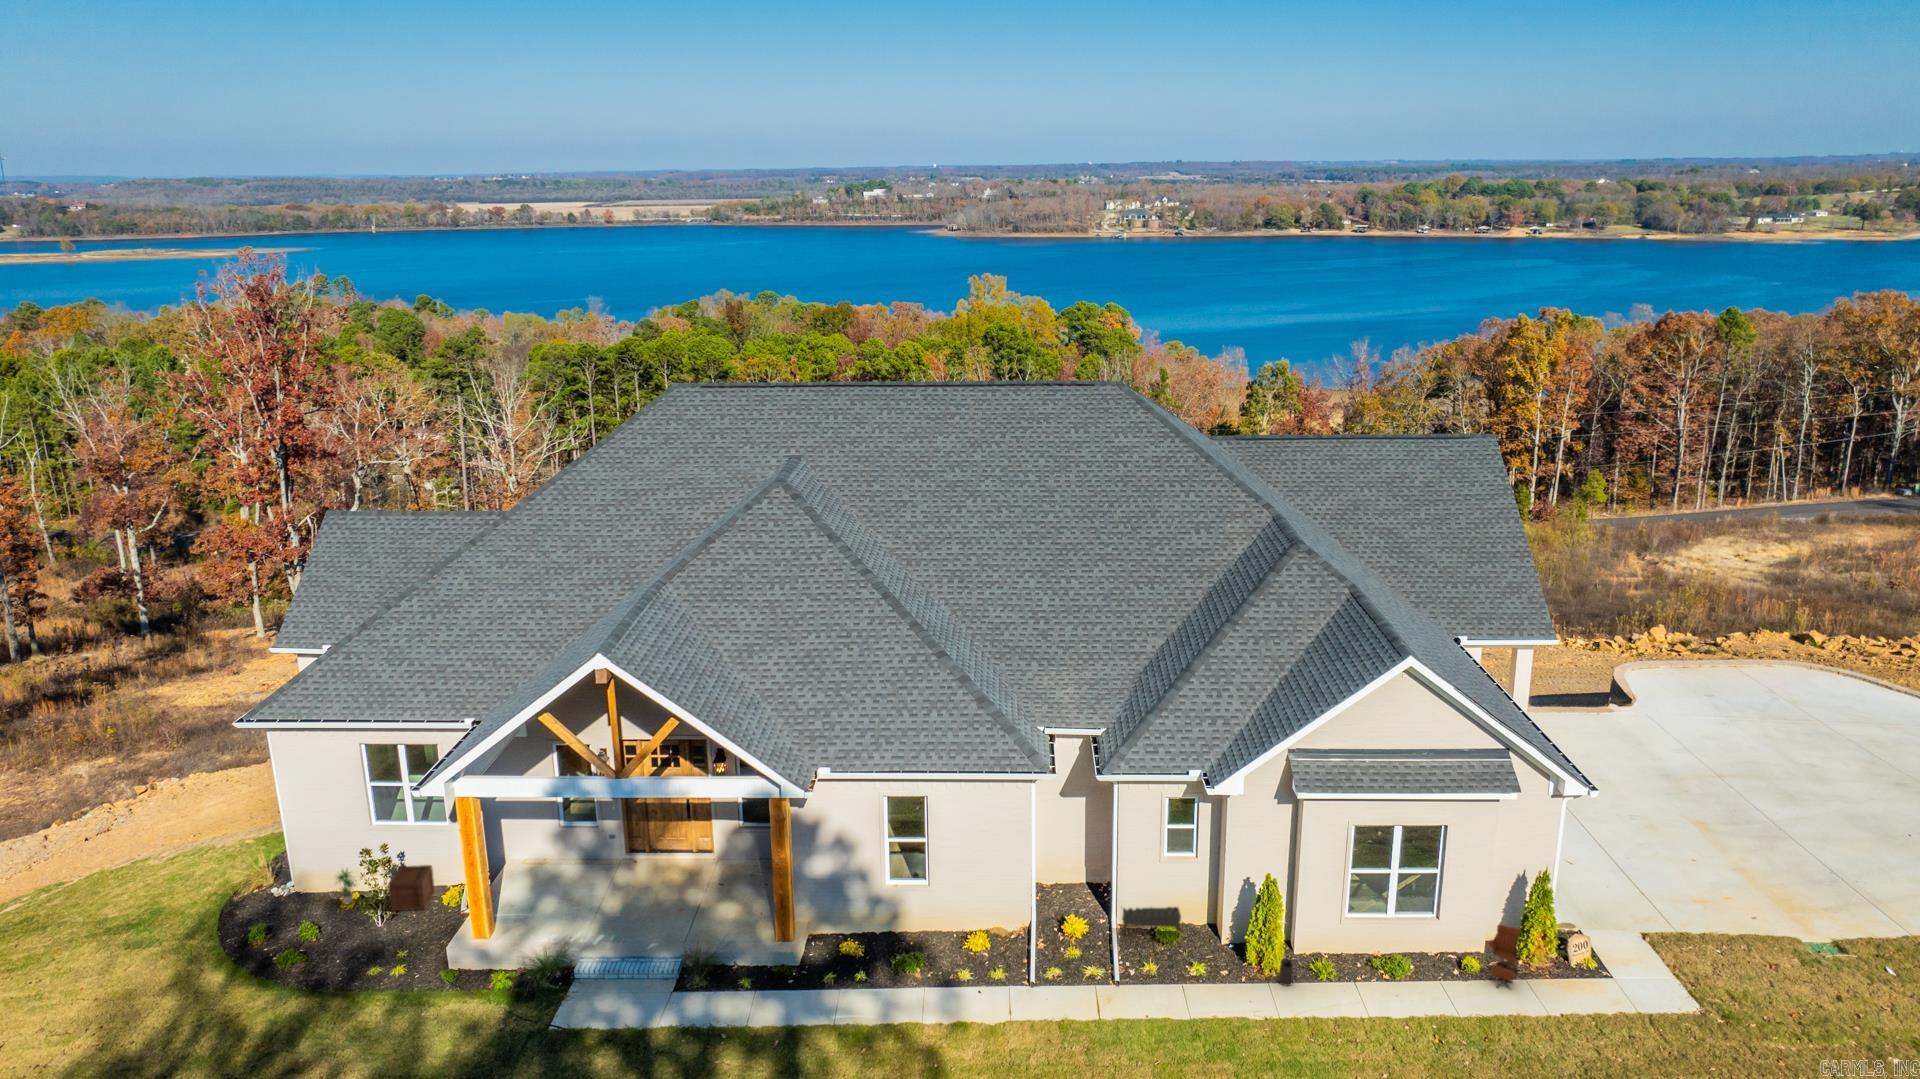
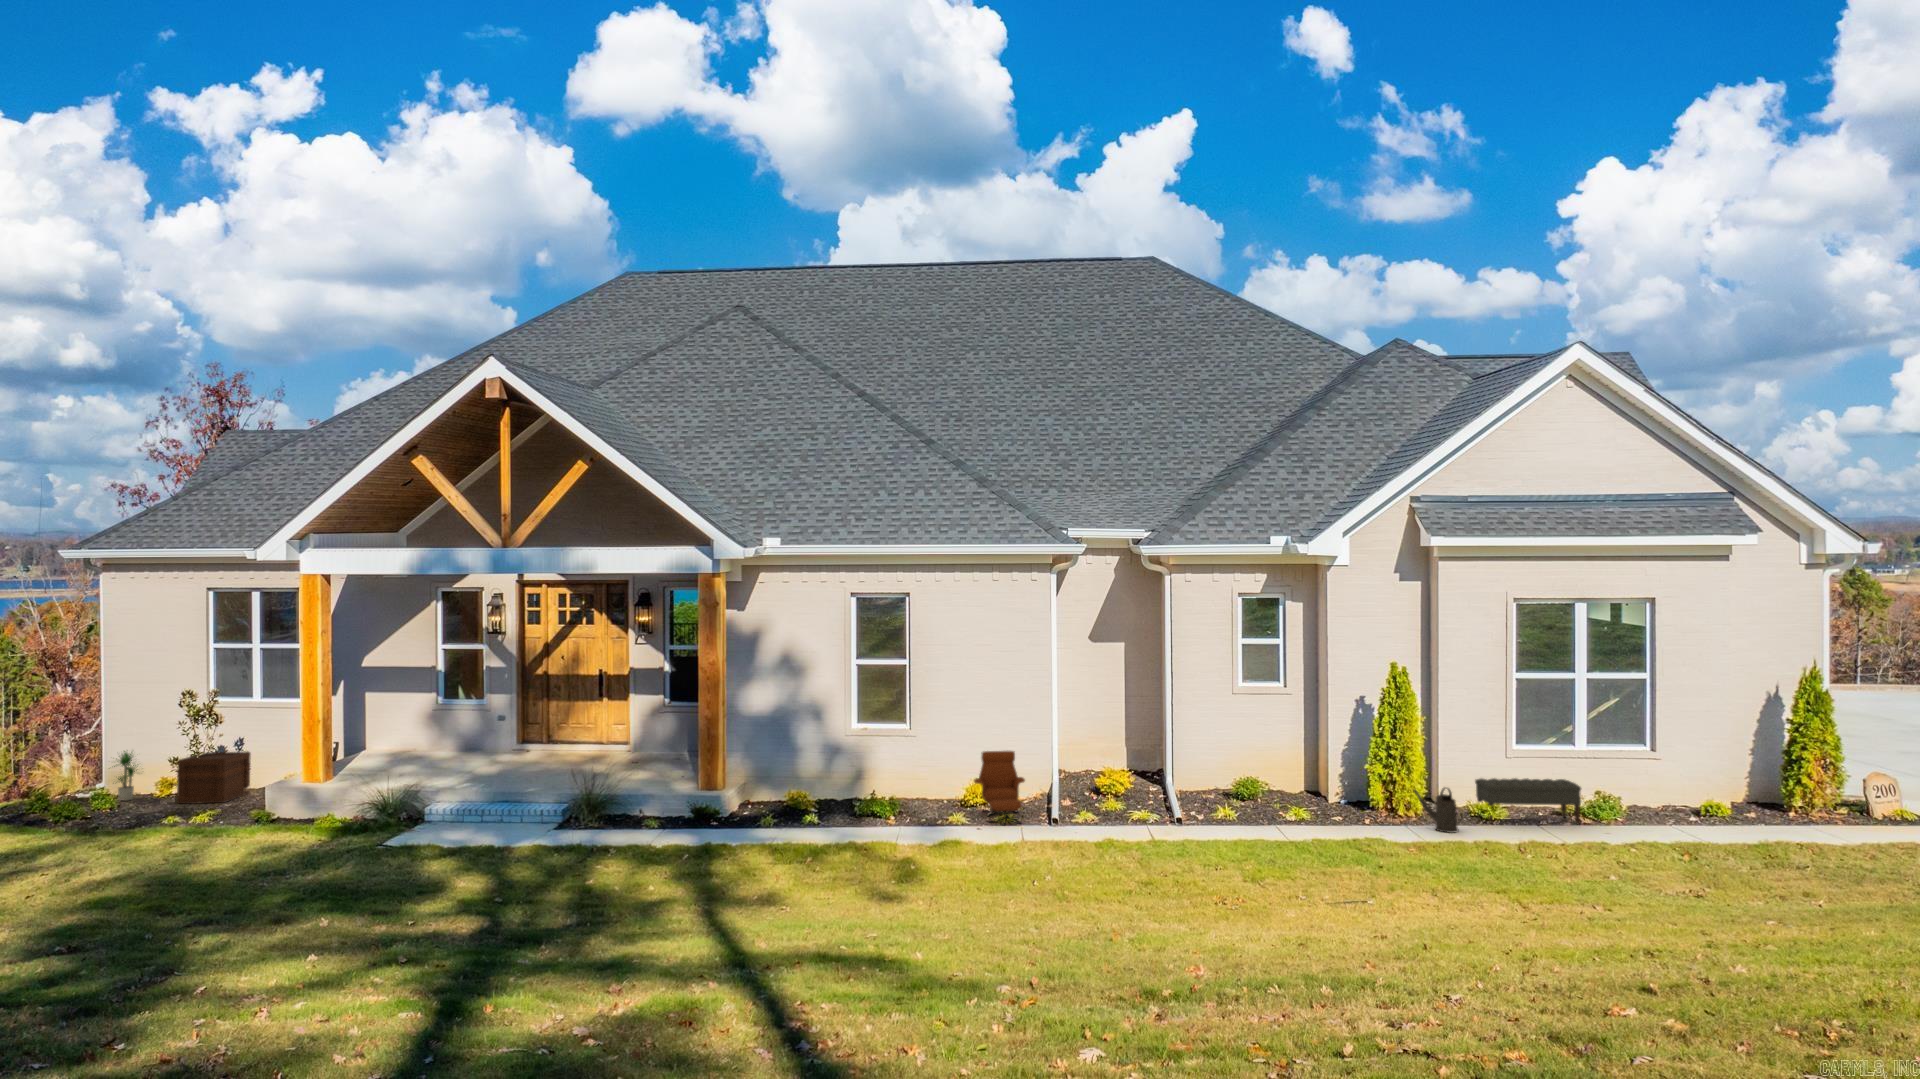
bench: present [1122,907,1181,936] -> present [1475,778,1581,825]
lounge chair: present [1488,924,1520,988] -> present [974,751,1025,825]

